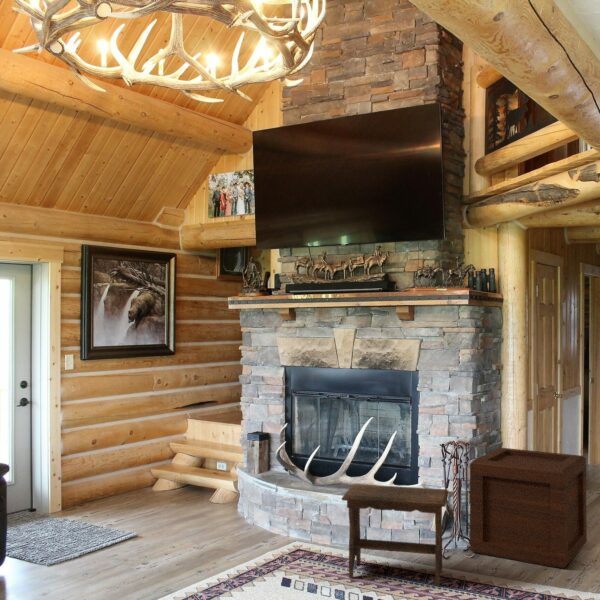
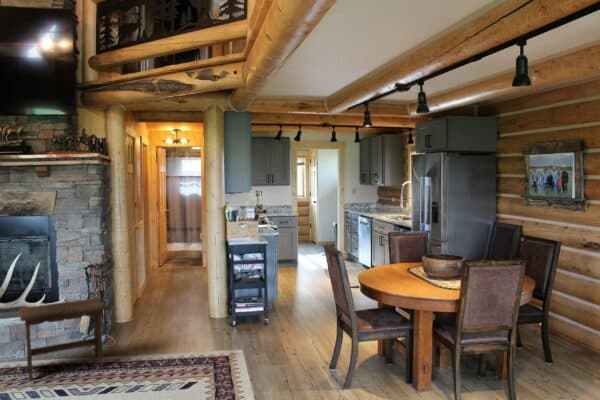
wooden crate: present [470,448,587,569] -> none [105,262,177,339]

